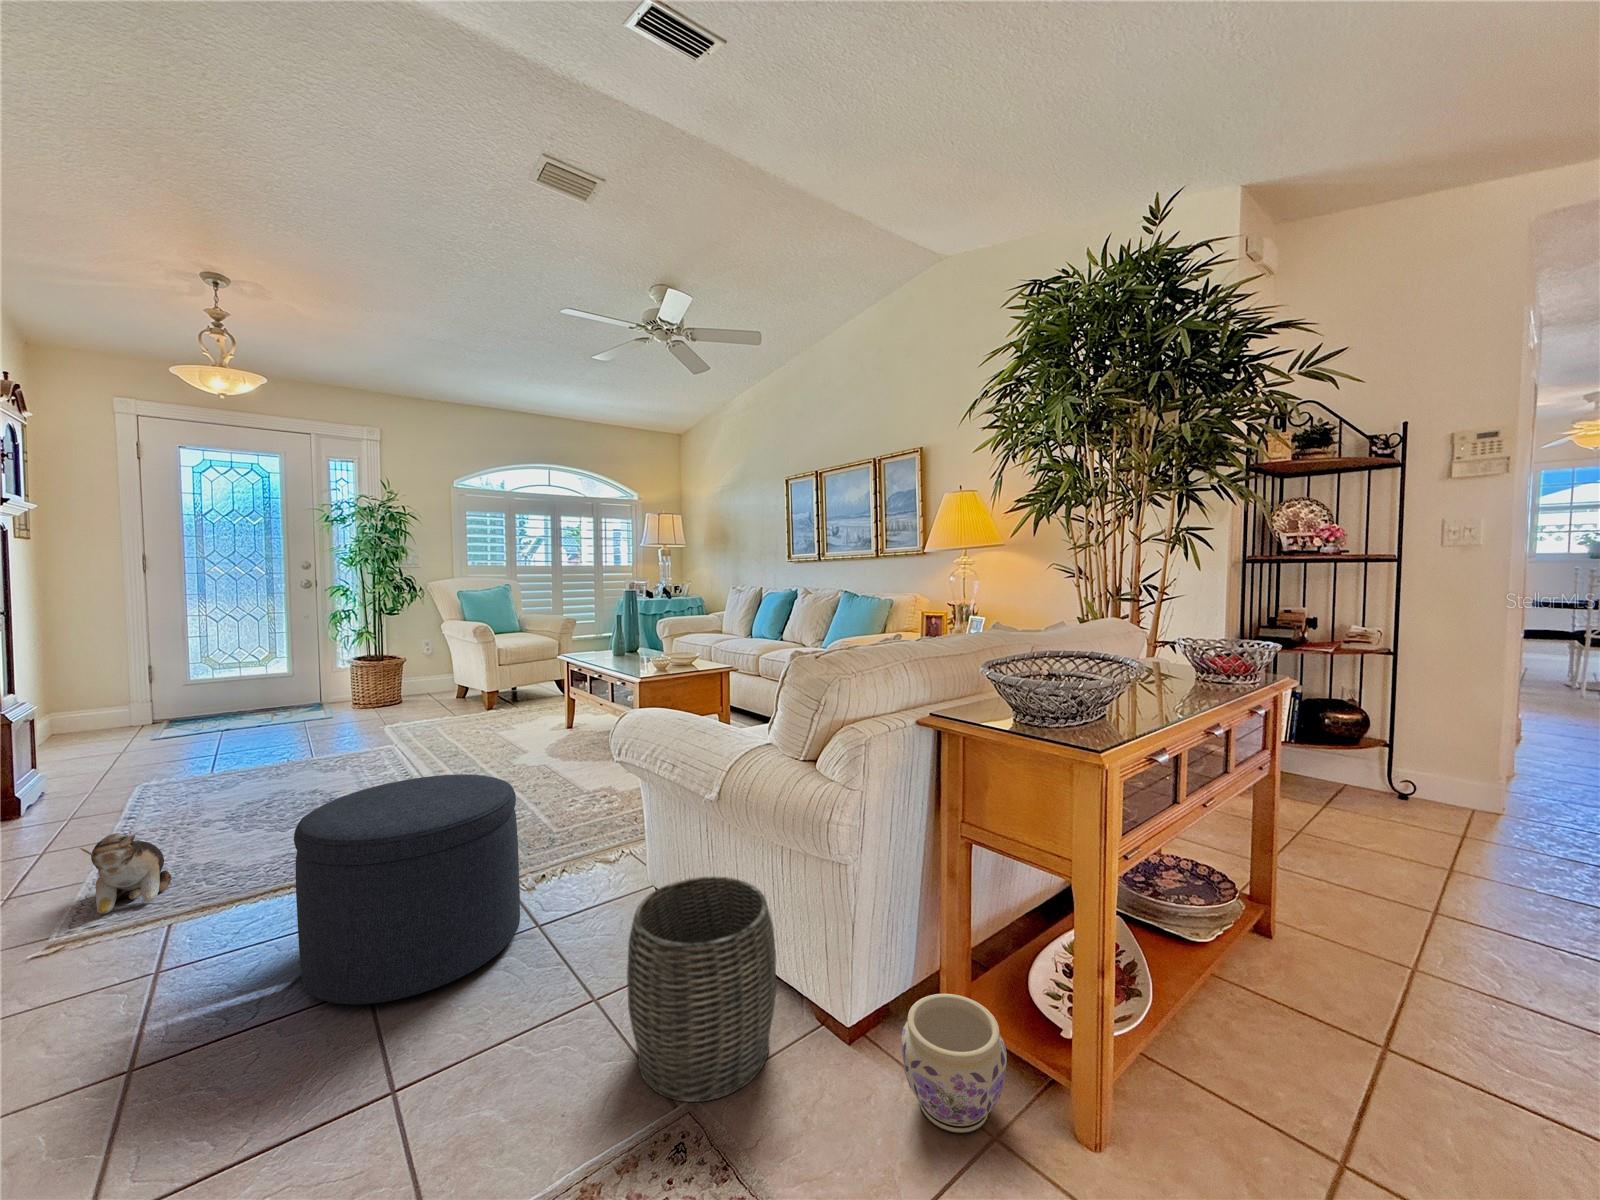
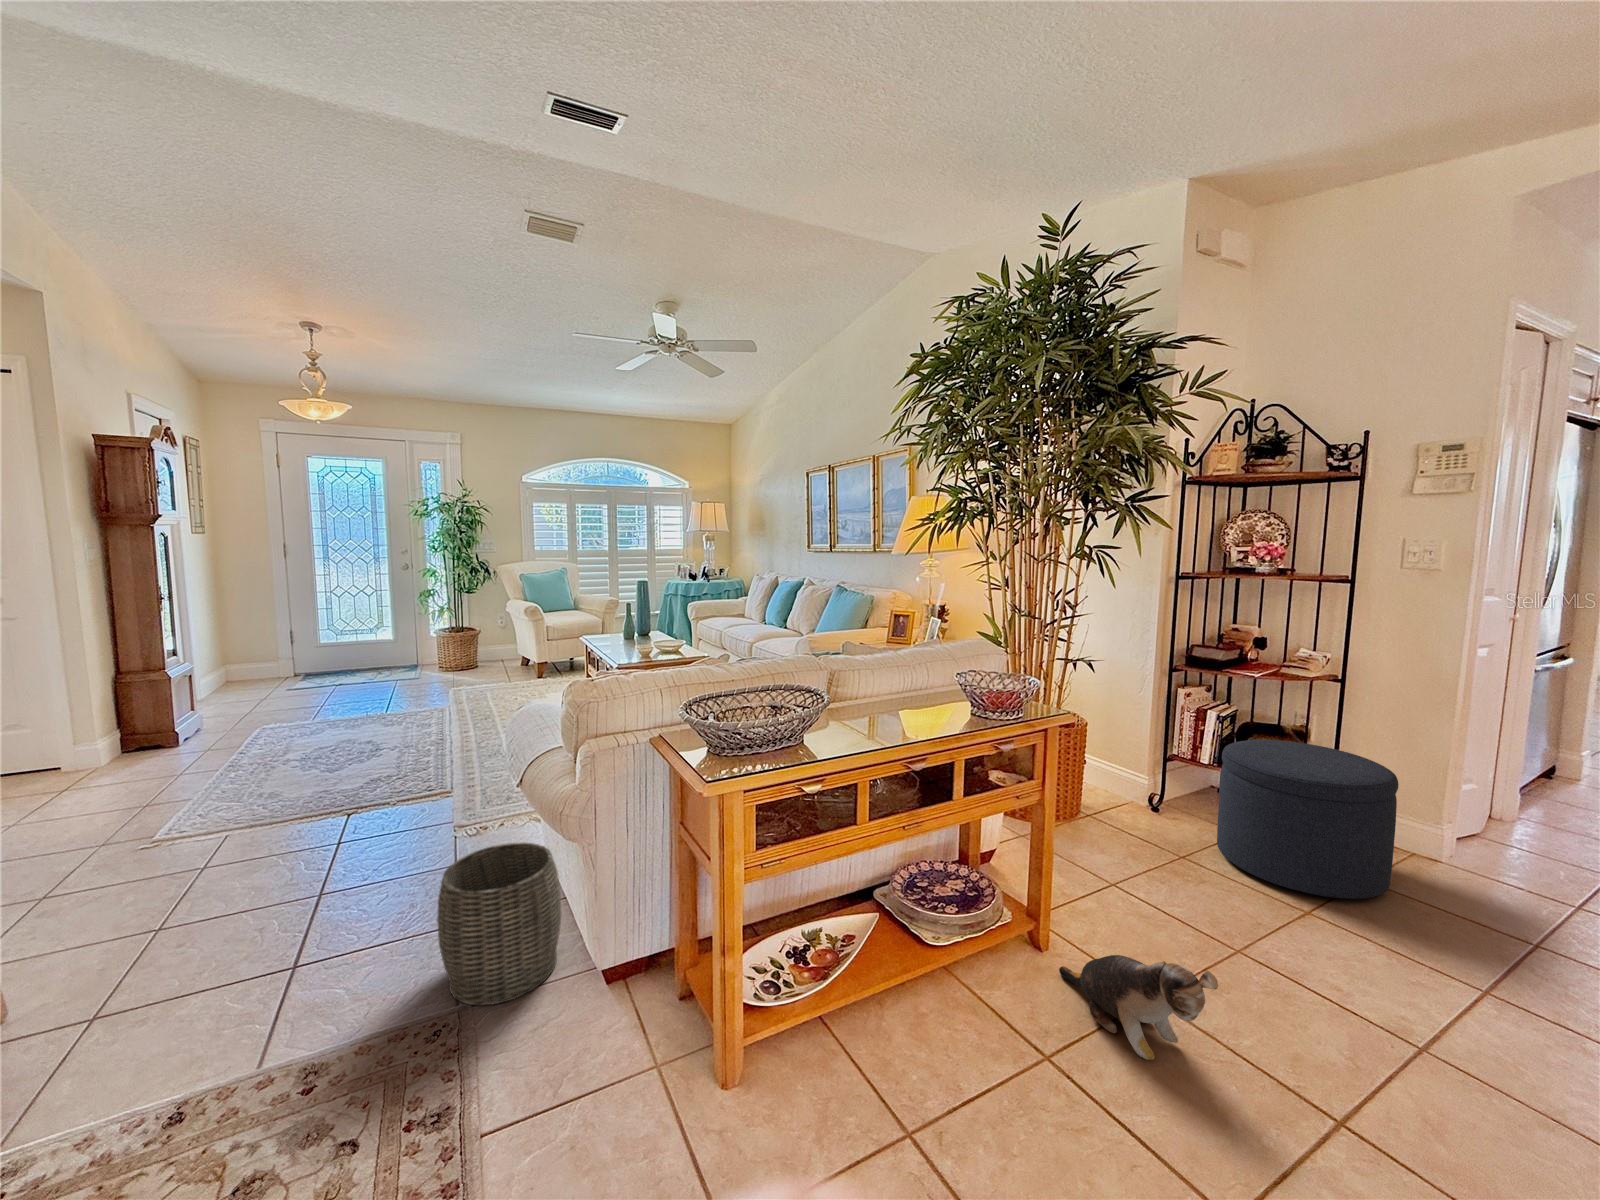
ottoman: present [294,774,520,1004] -> present [1217,740,1398,899]
plush toy: present [80,833,171,914] -> present [1059,955,1218,1060]
planter: present [901,994,1007,1135] -> none [602,953,685,1059]

